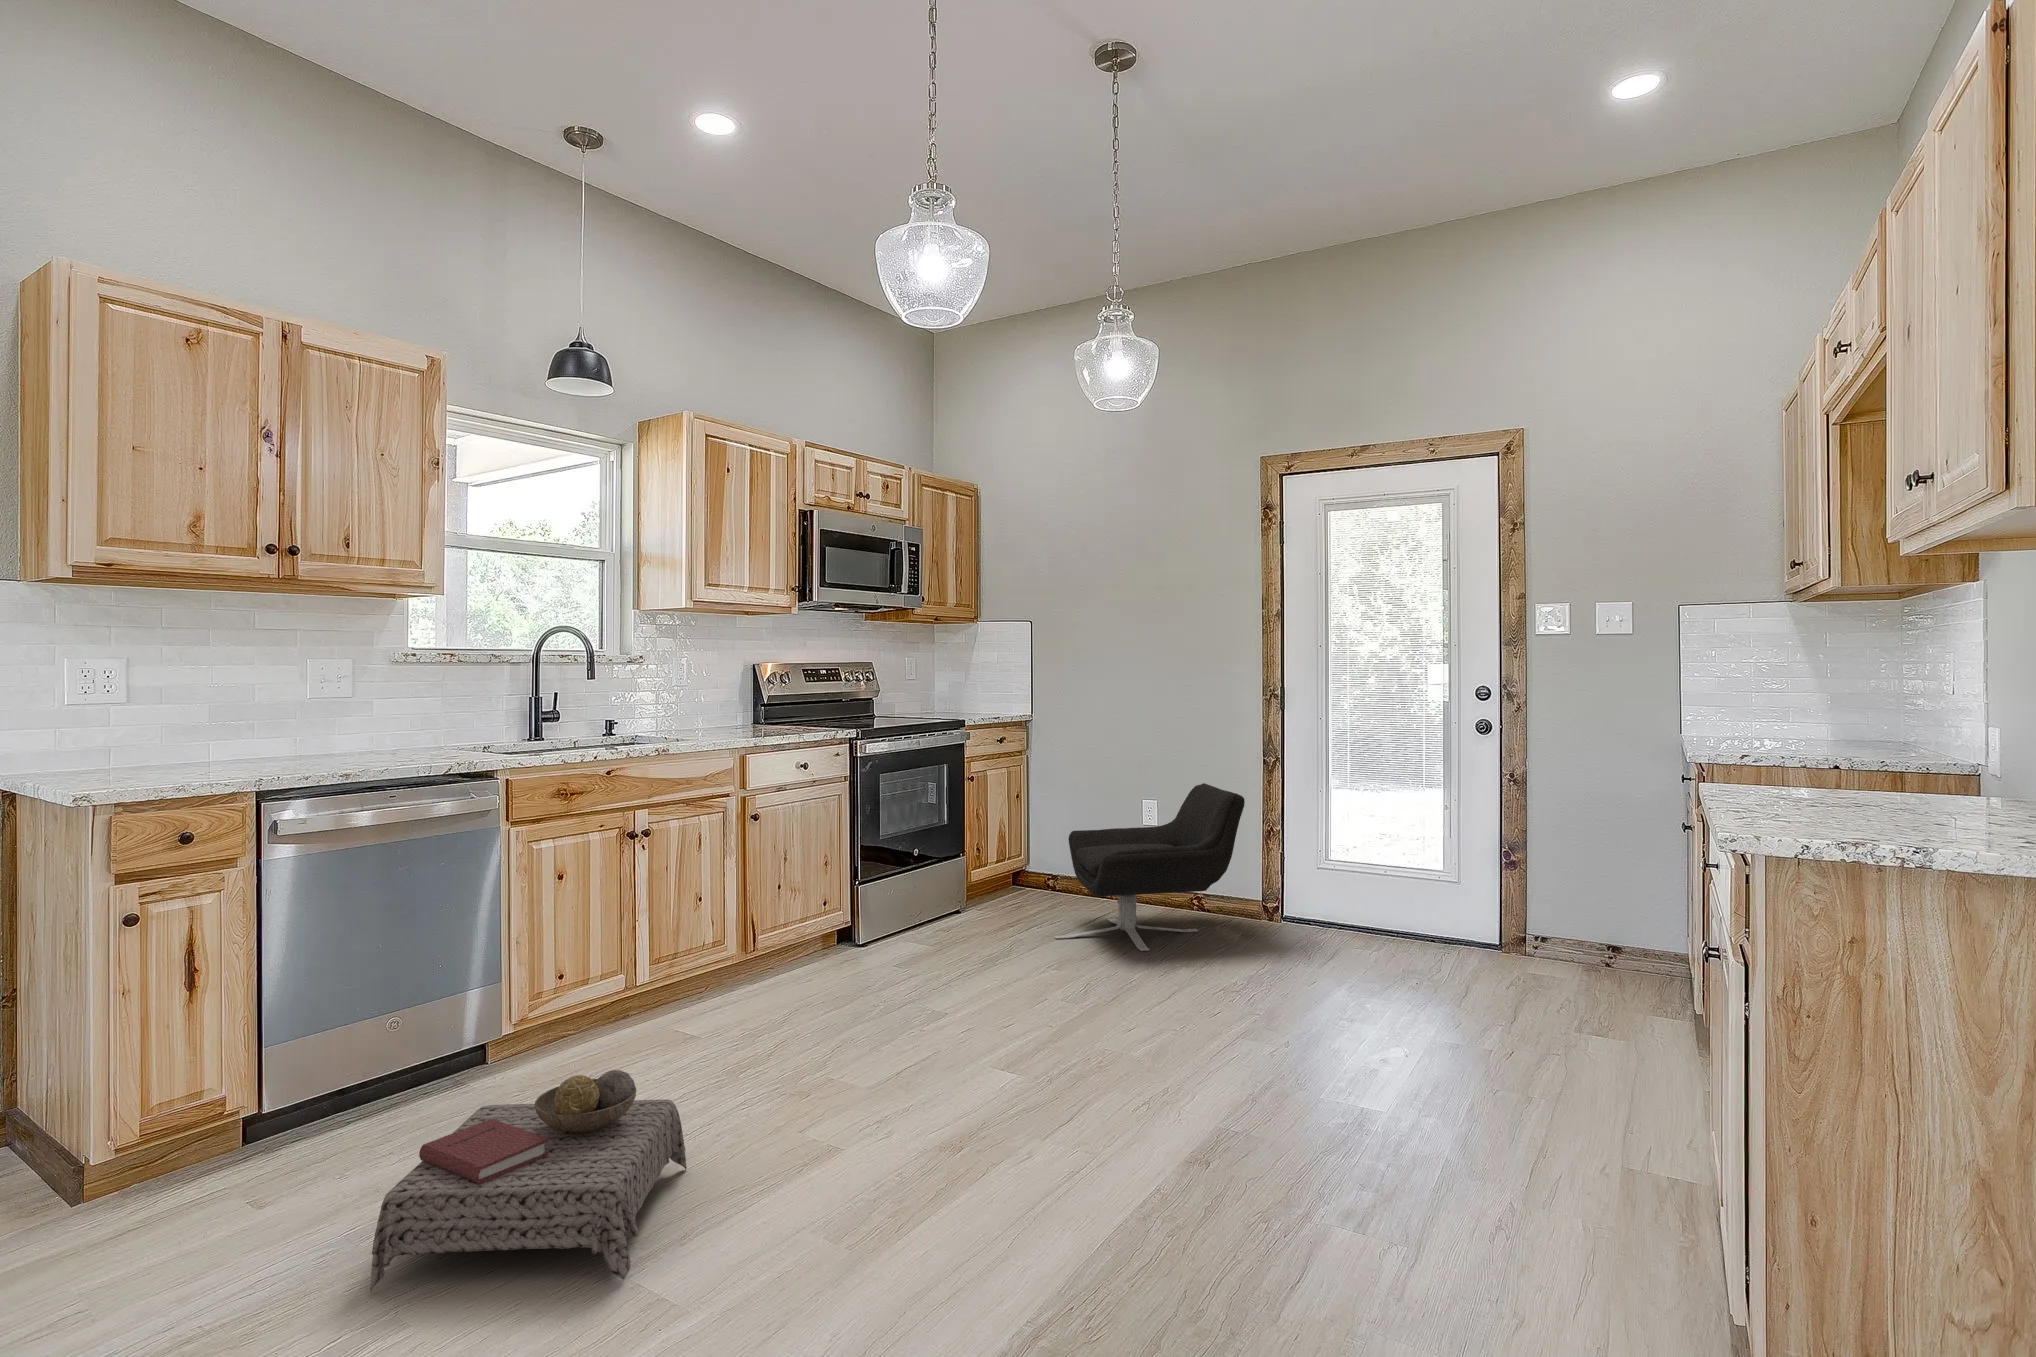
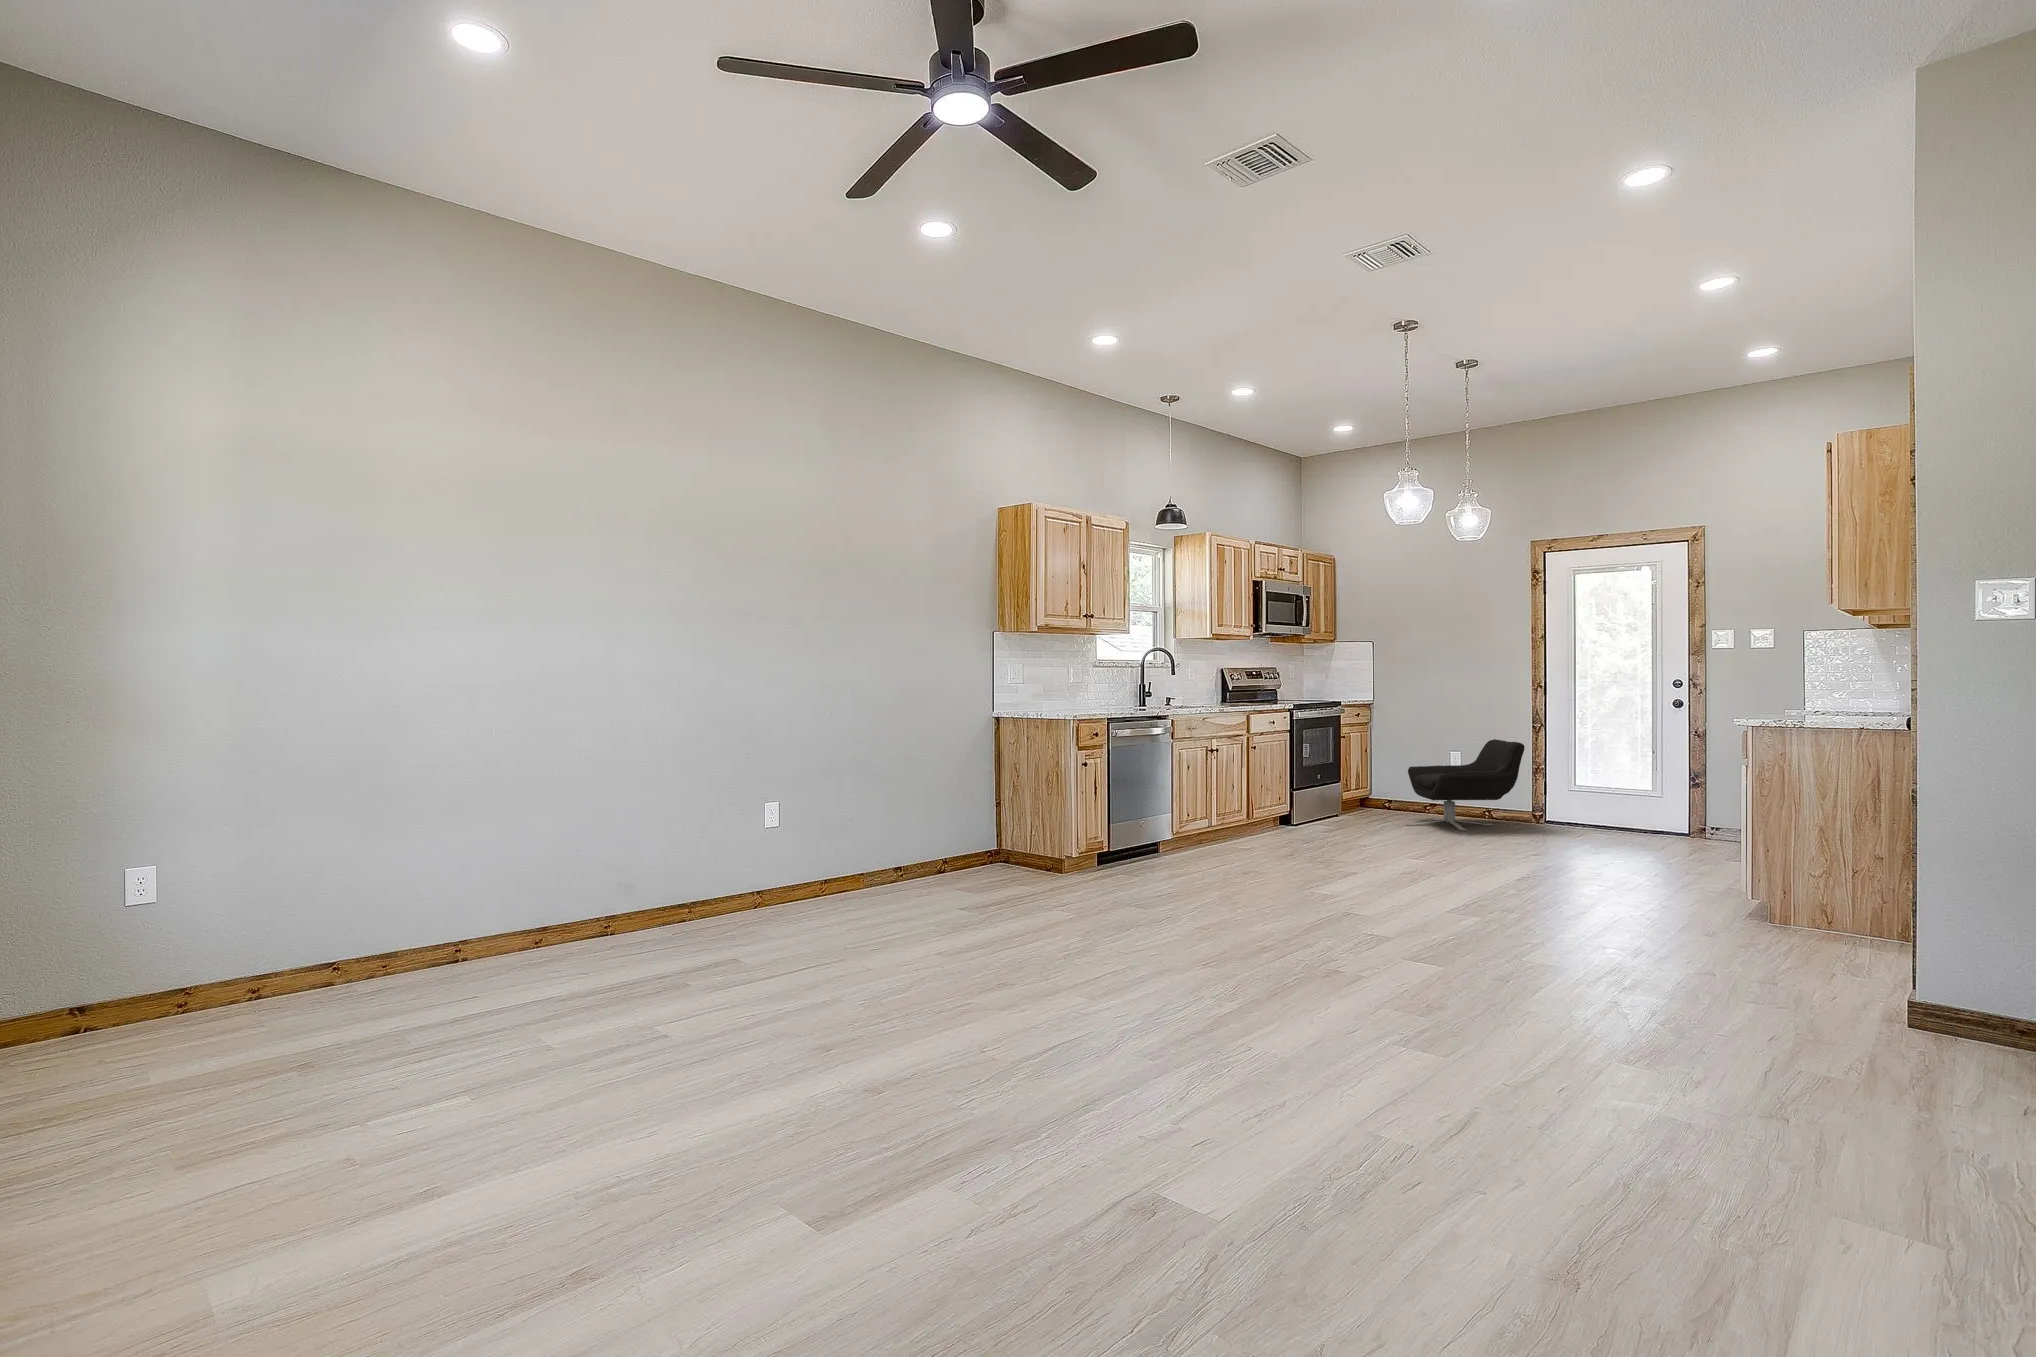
ottoman: present [370,1070,687,1292] -> none [1202,826,1304,893]

